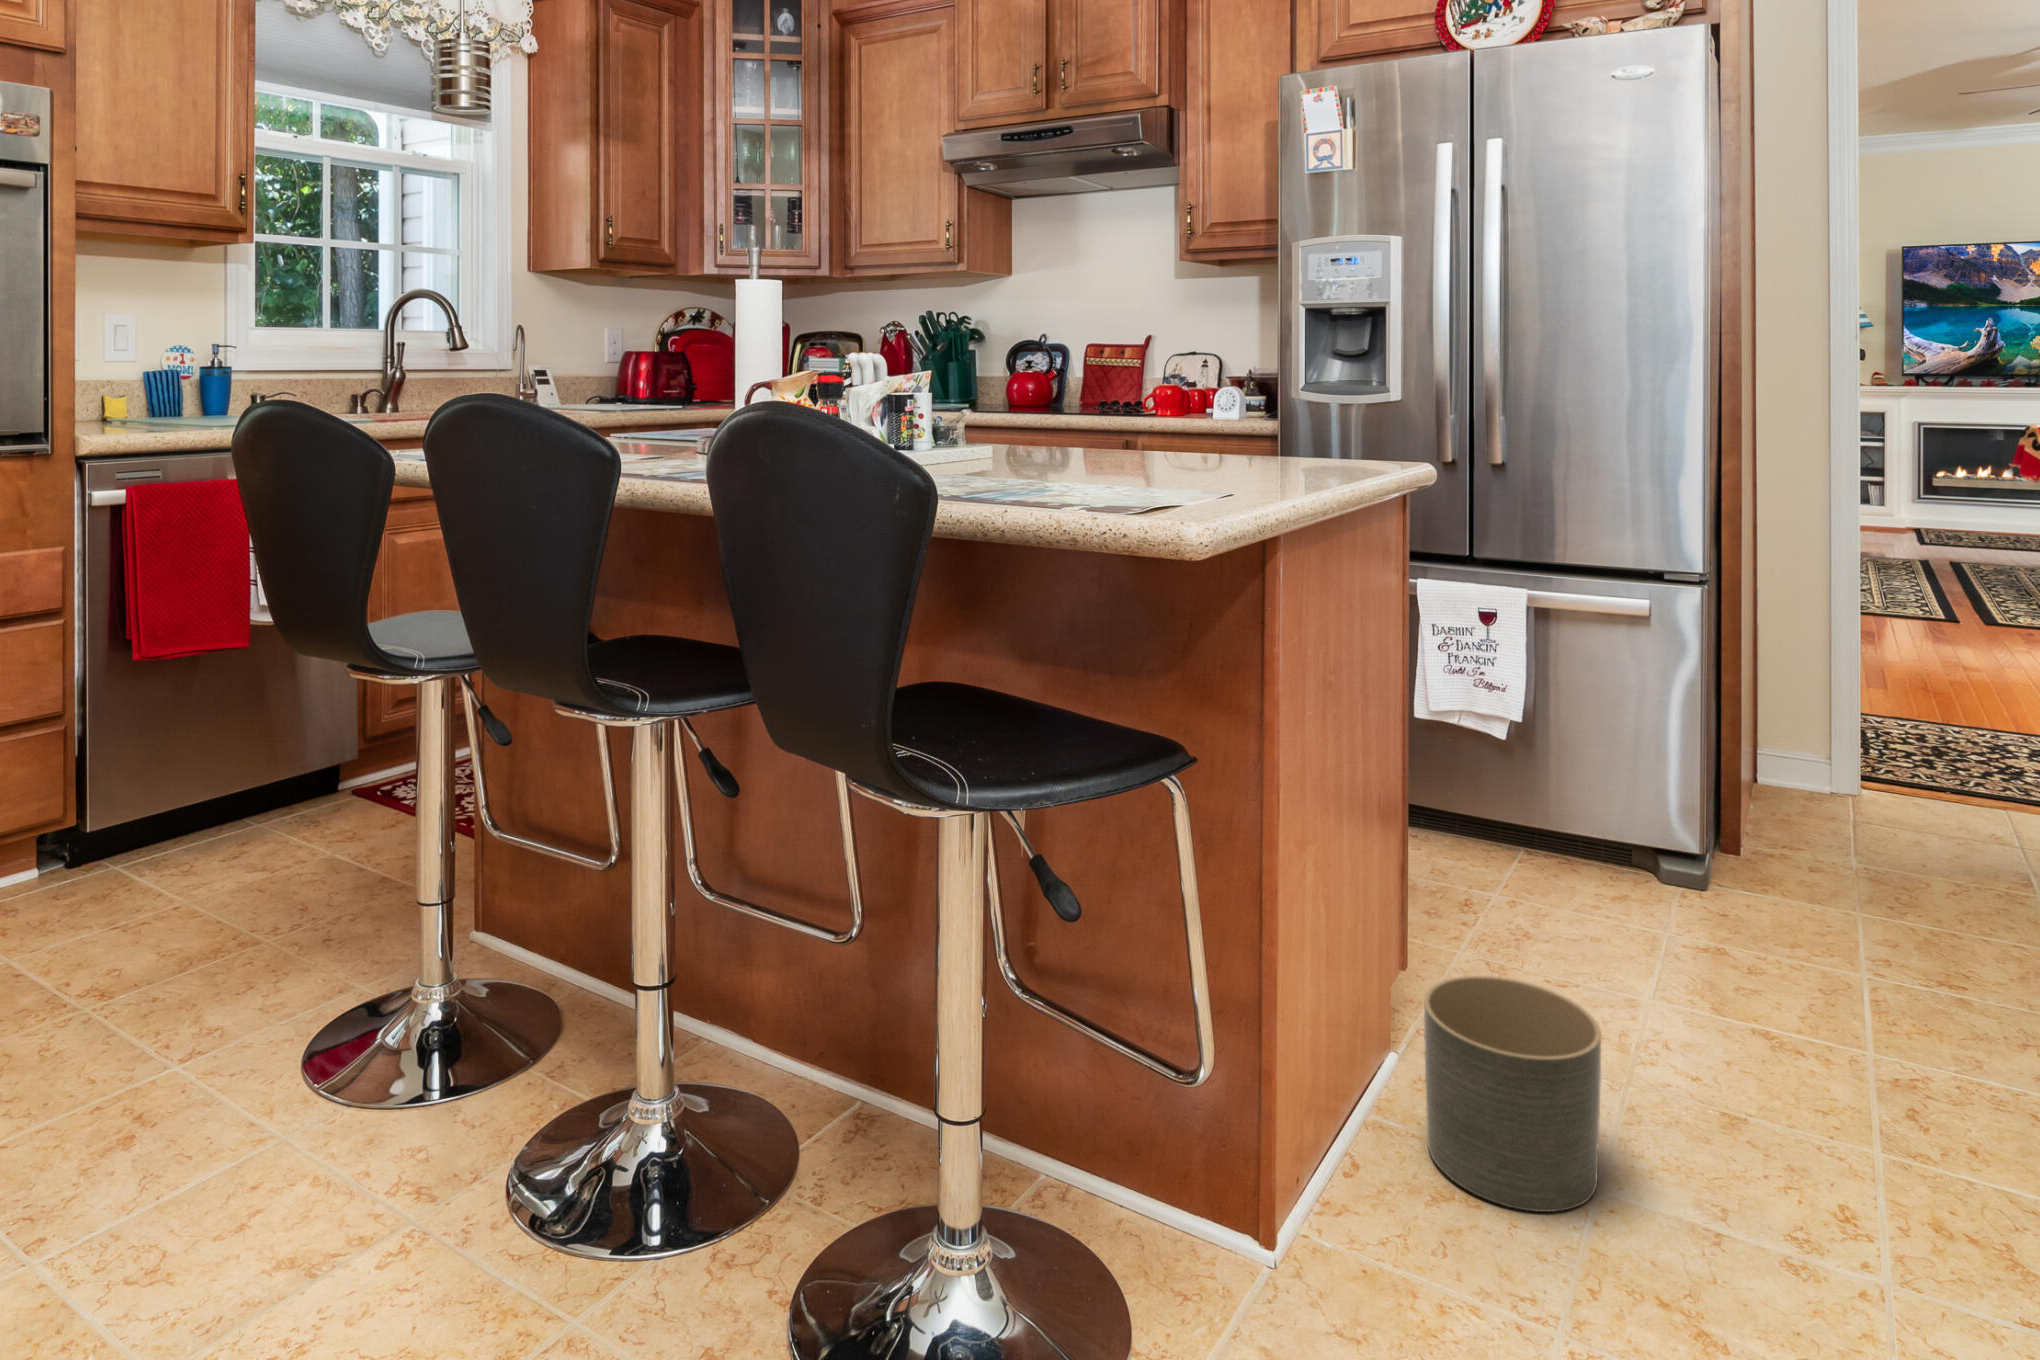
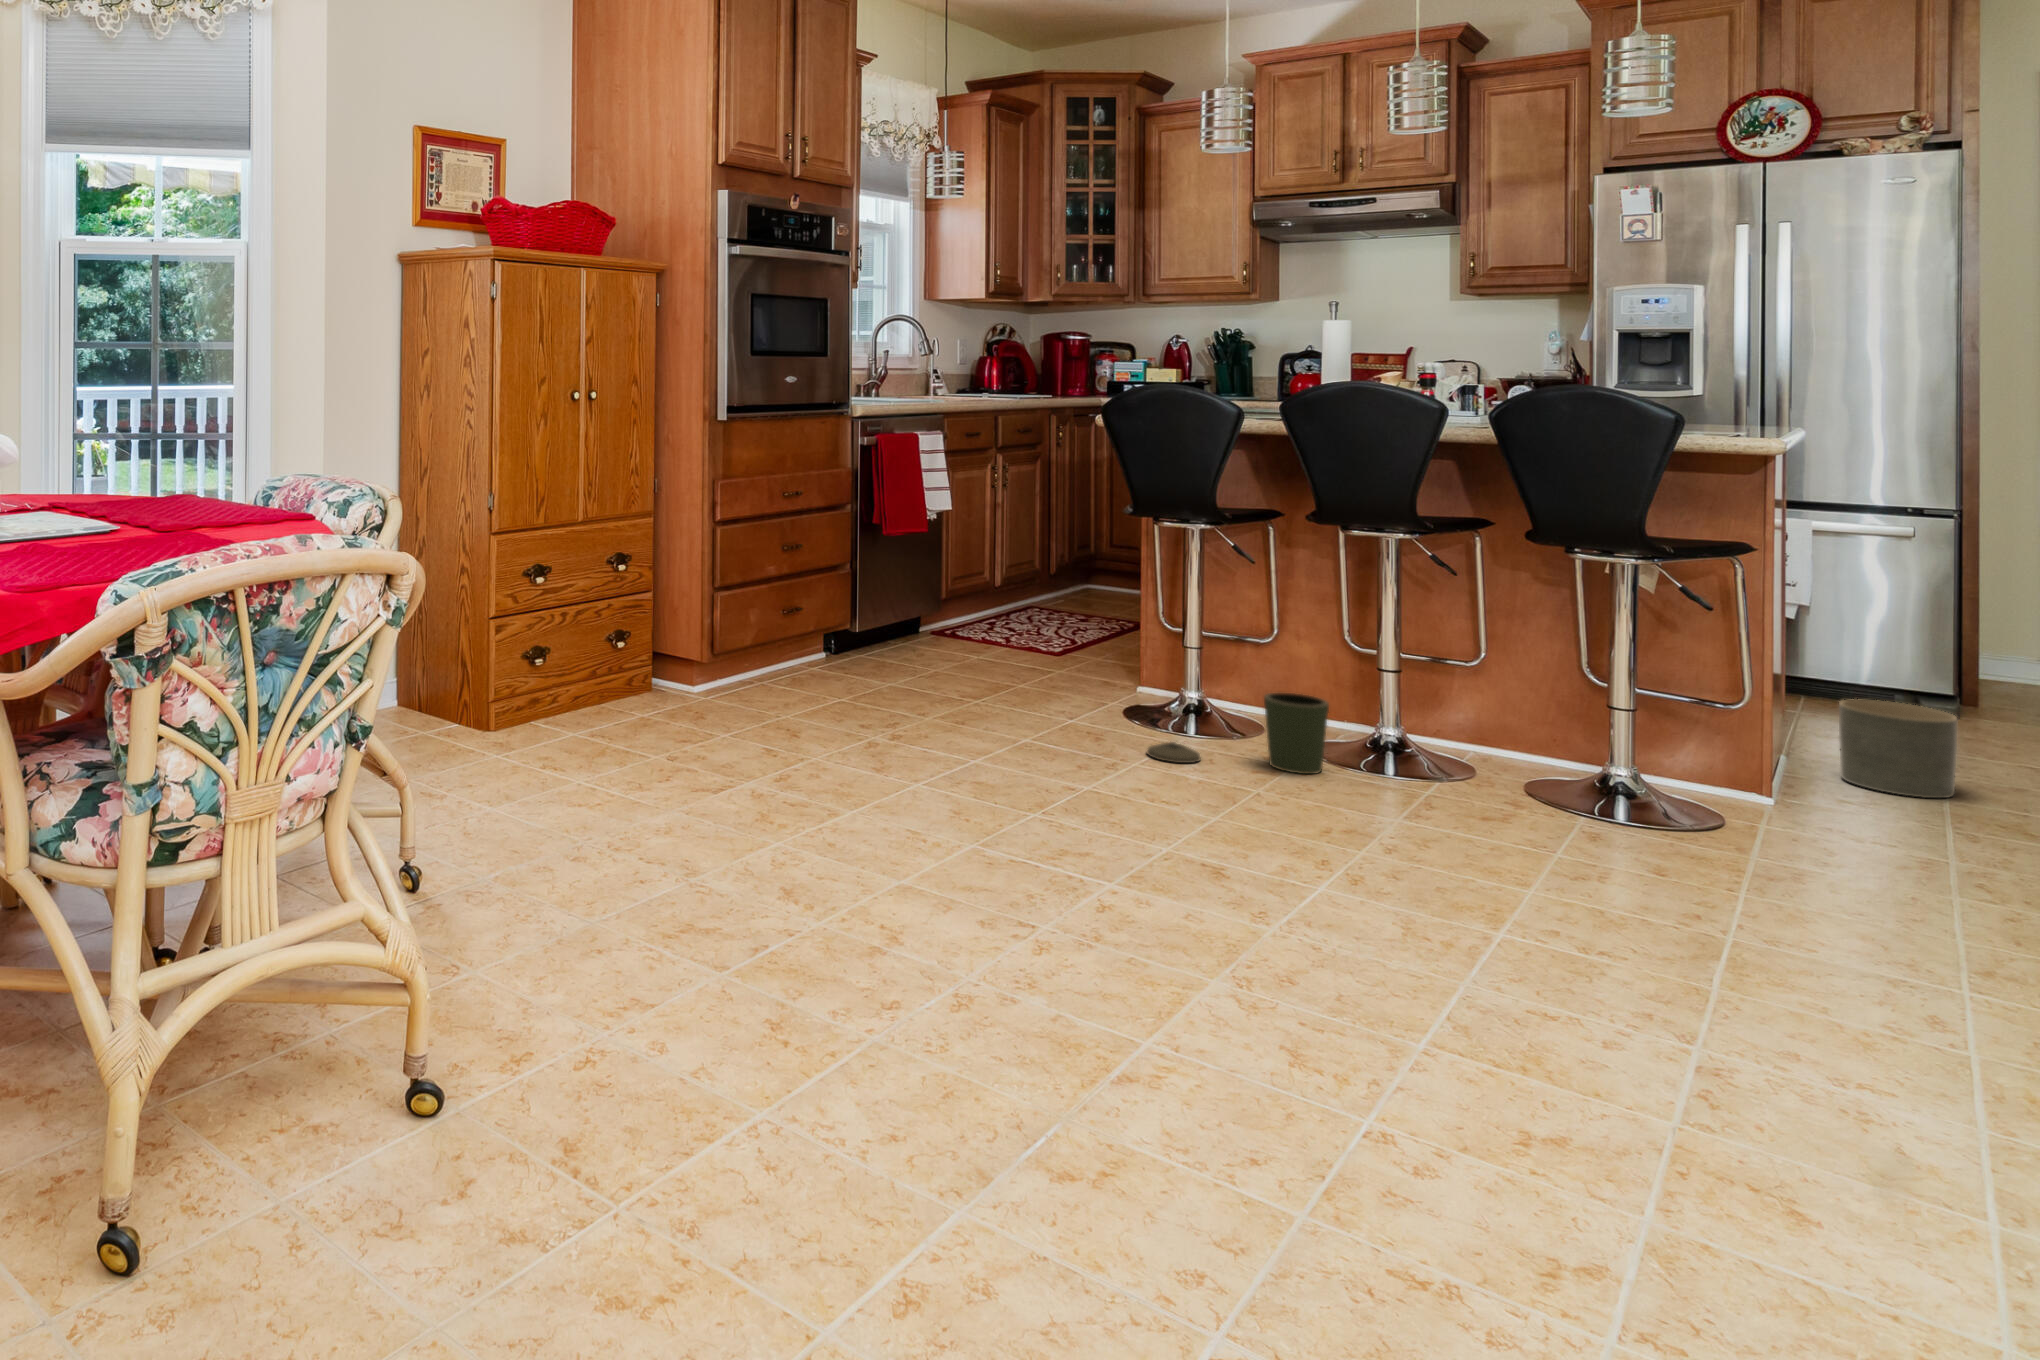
trash can: none [53,1054,405,1273] -> present [1147,693,1329,774]

